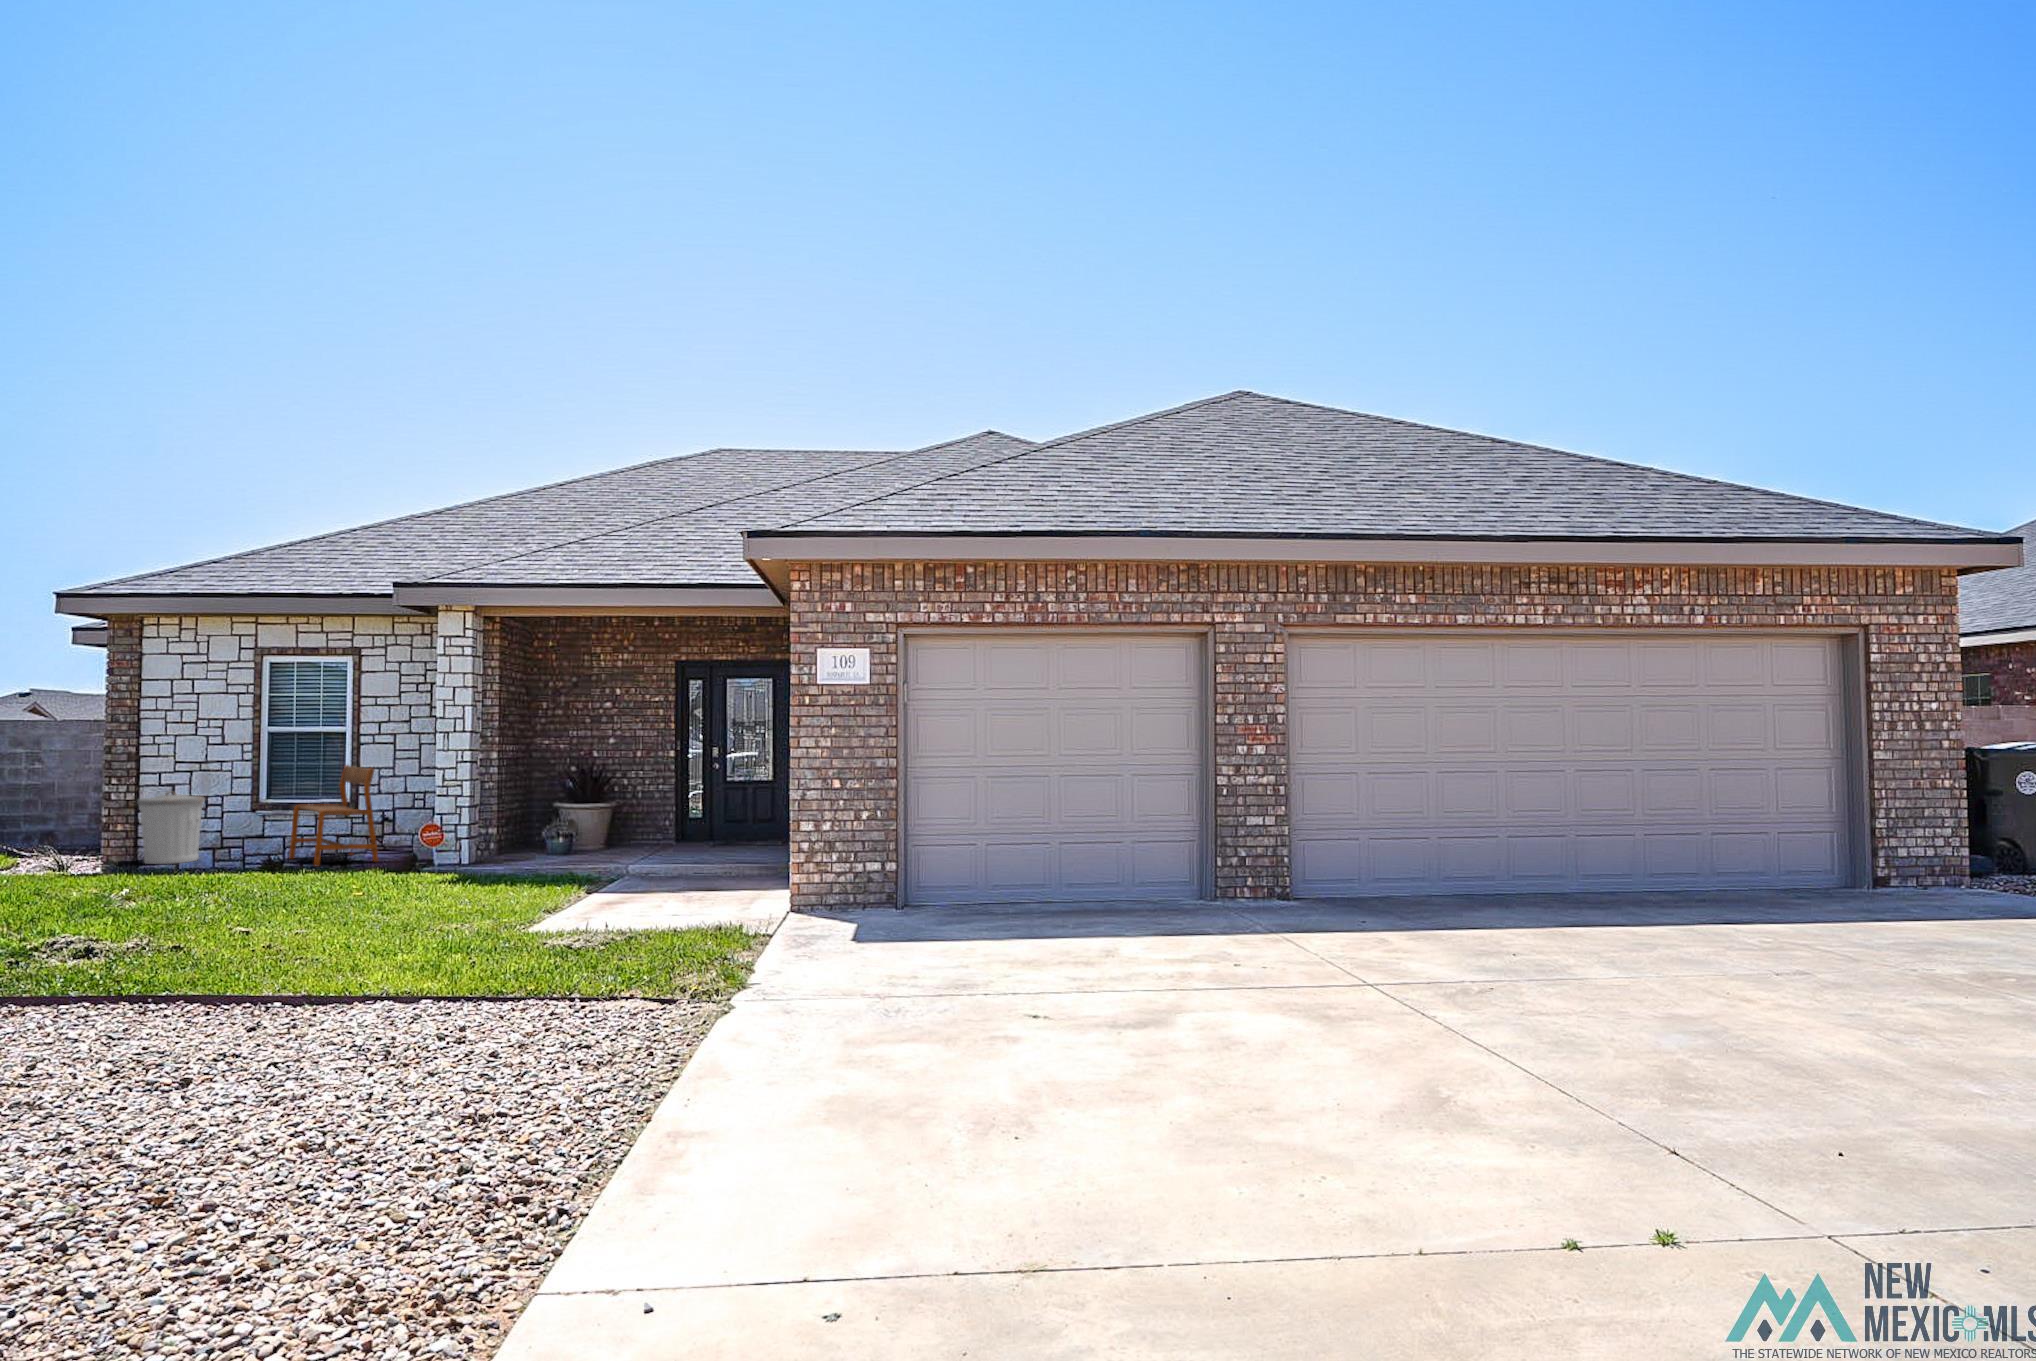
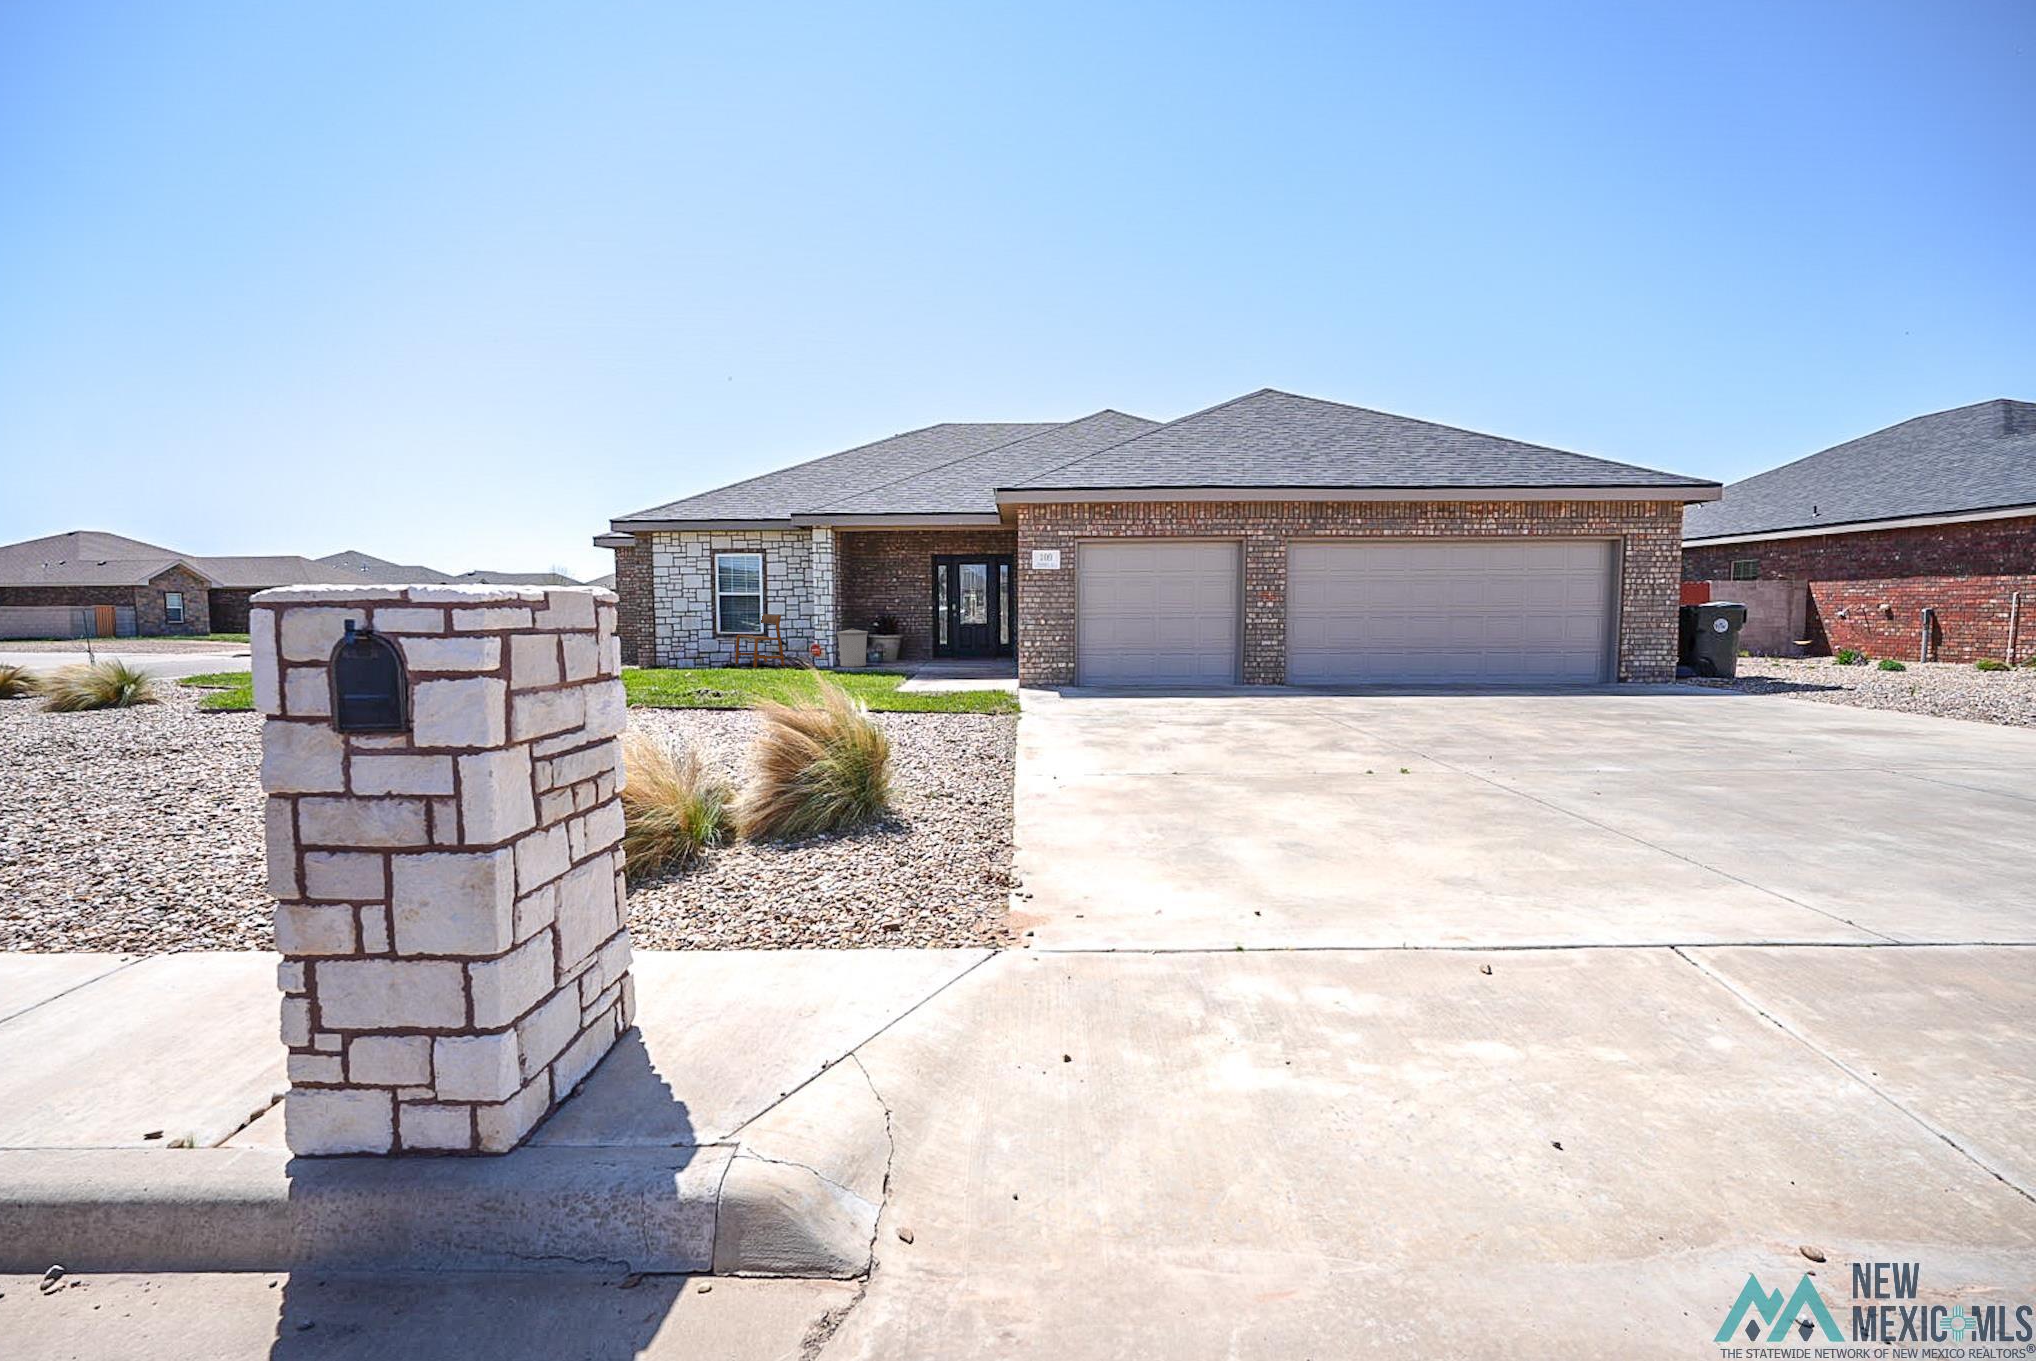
trash can: present [137,792,205,864] -> present [837,628,868,667]

